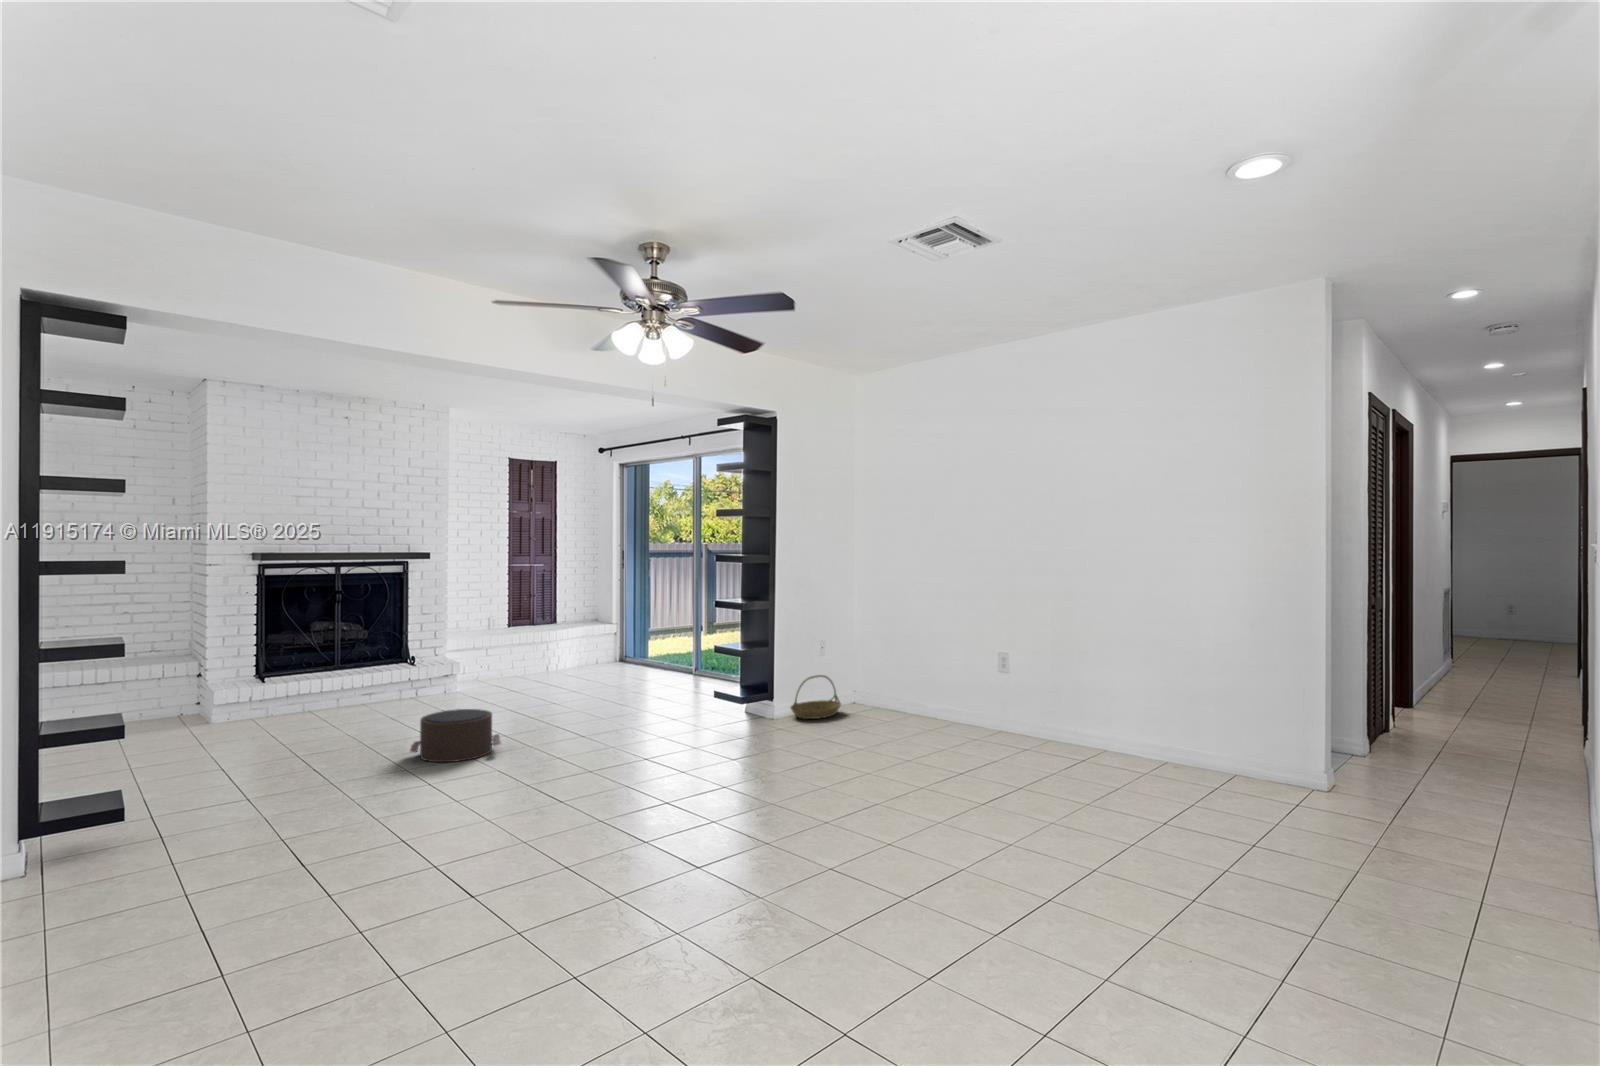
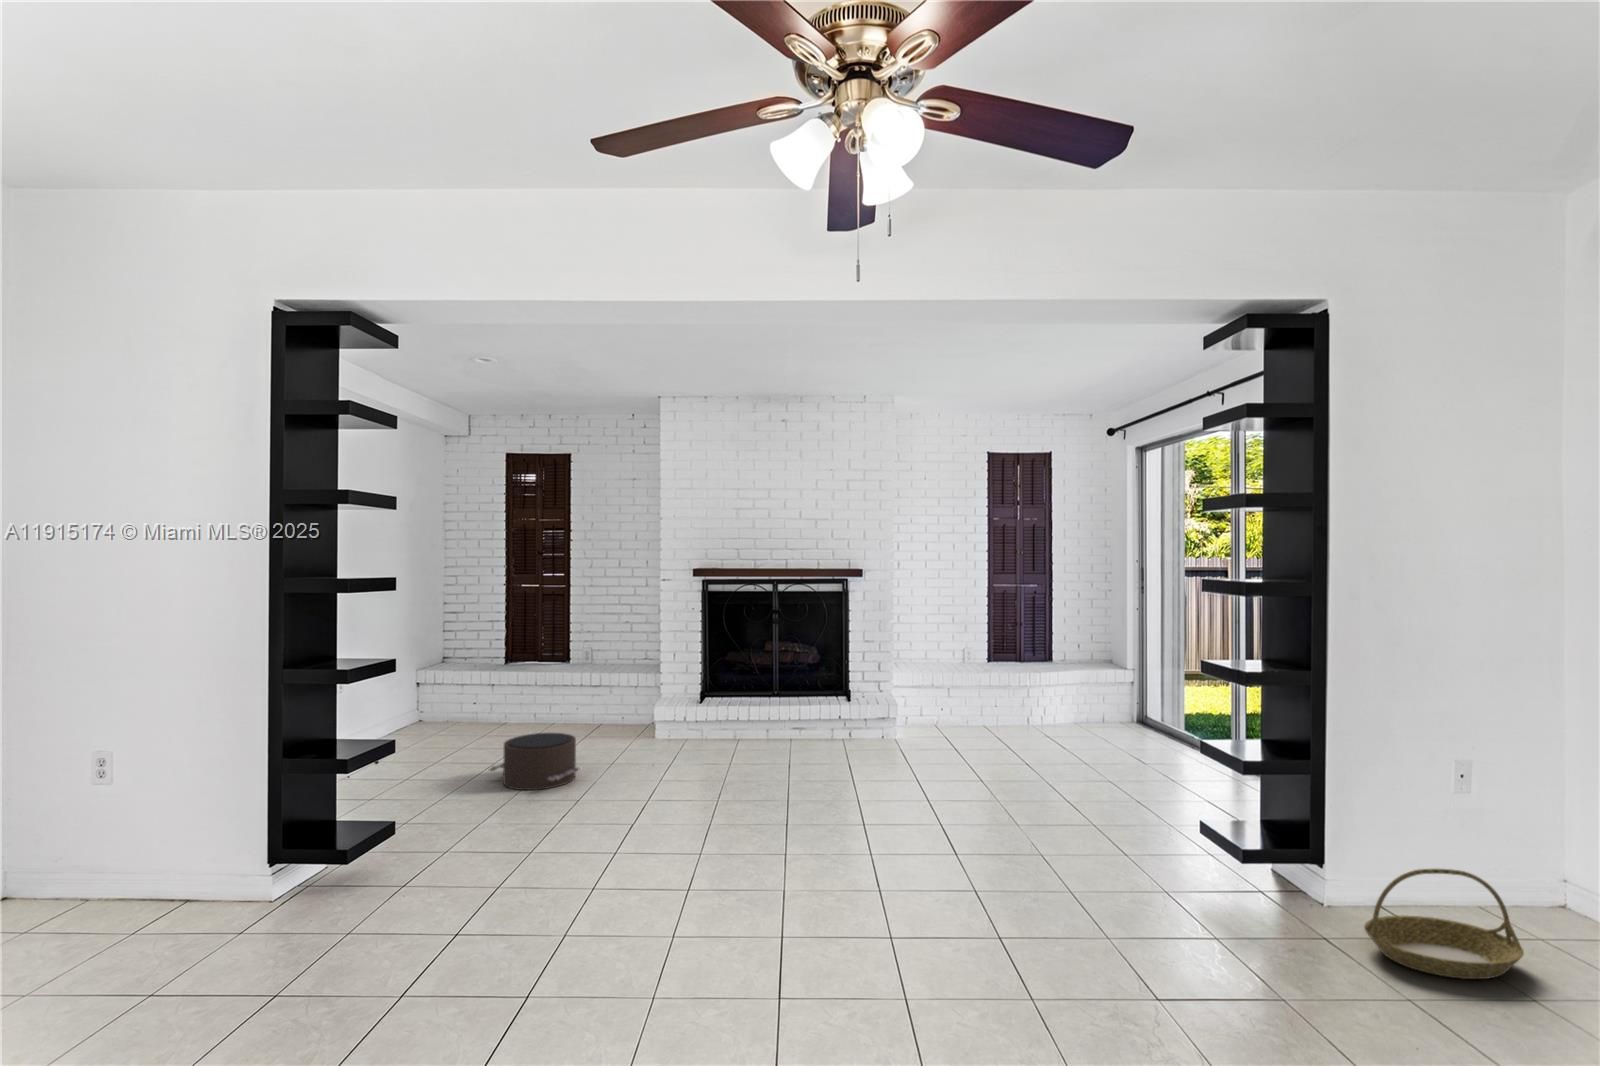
pouf: present [410,709,501,762] -> present [488,733,578,790]

